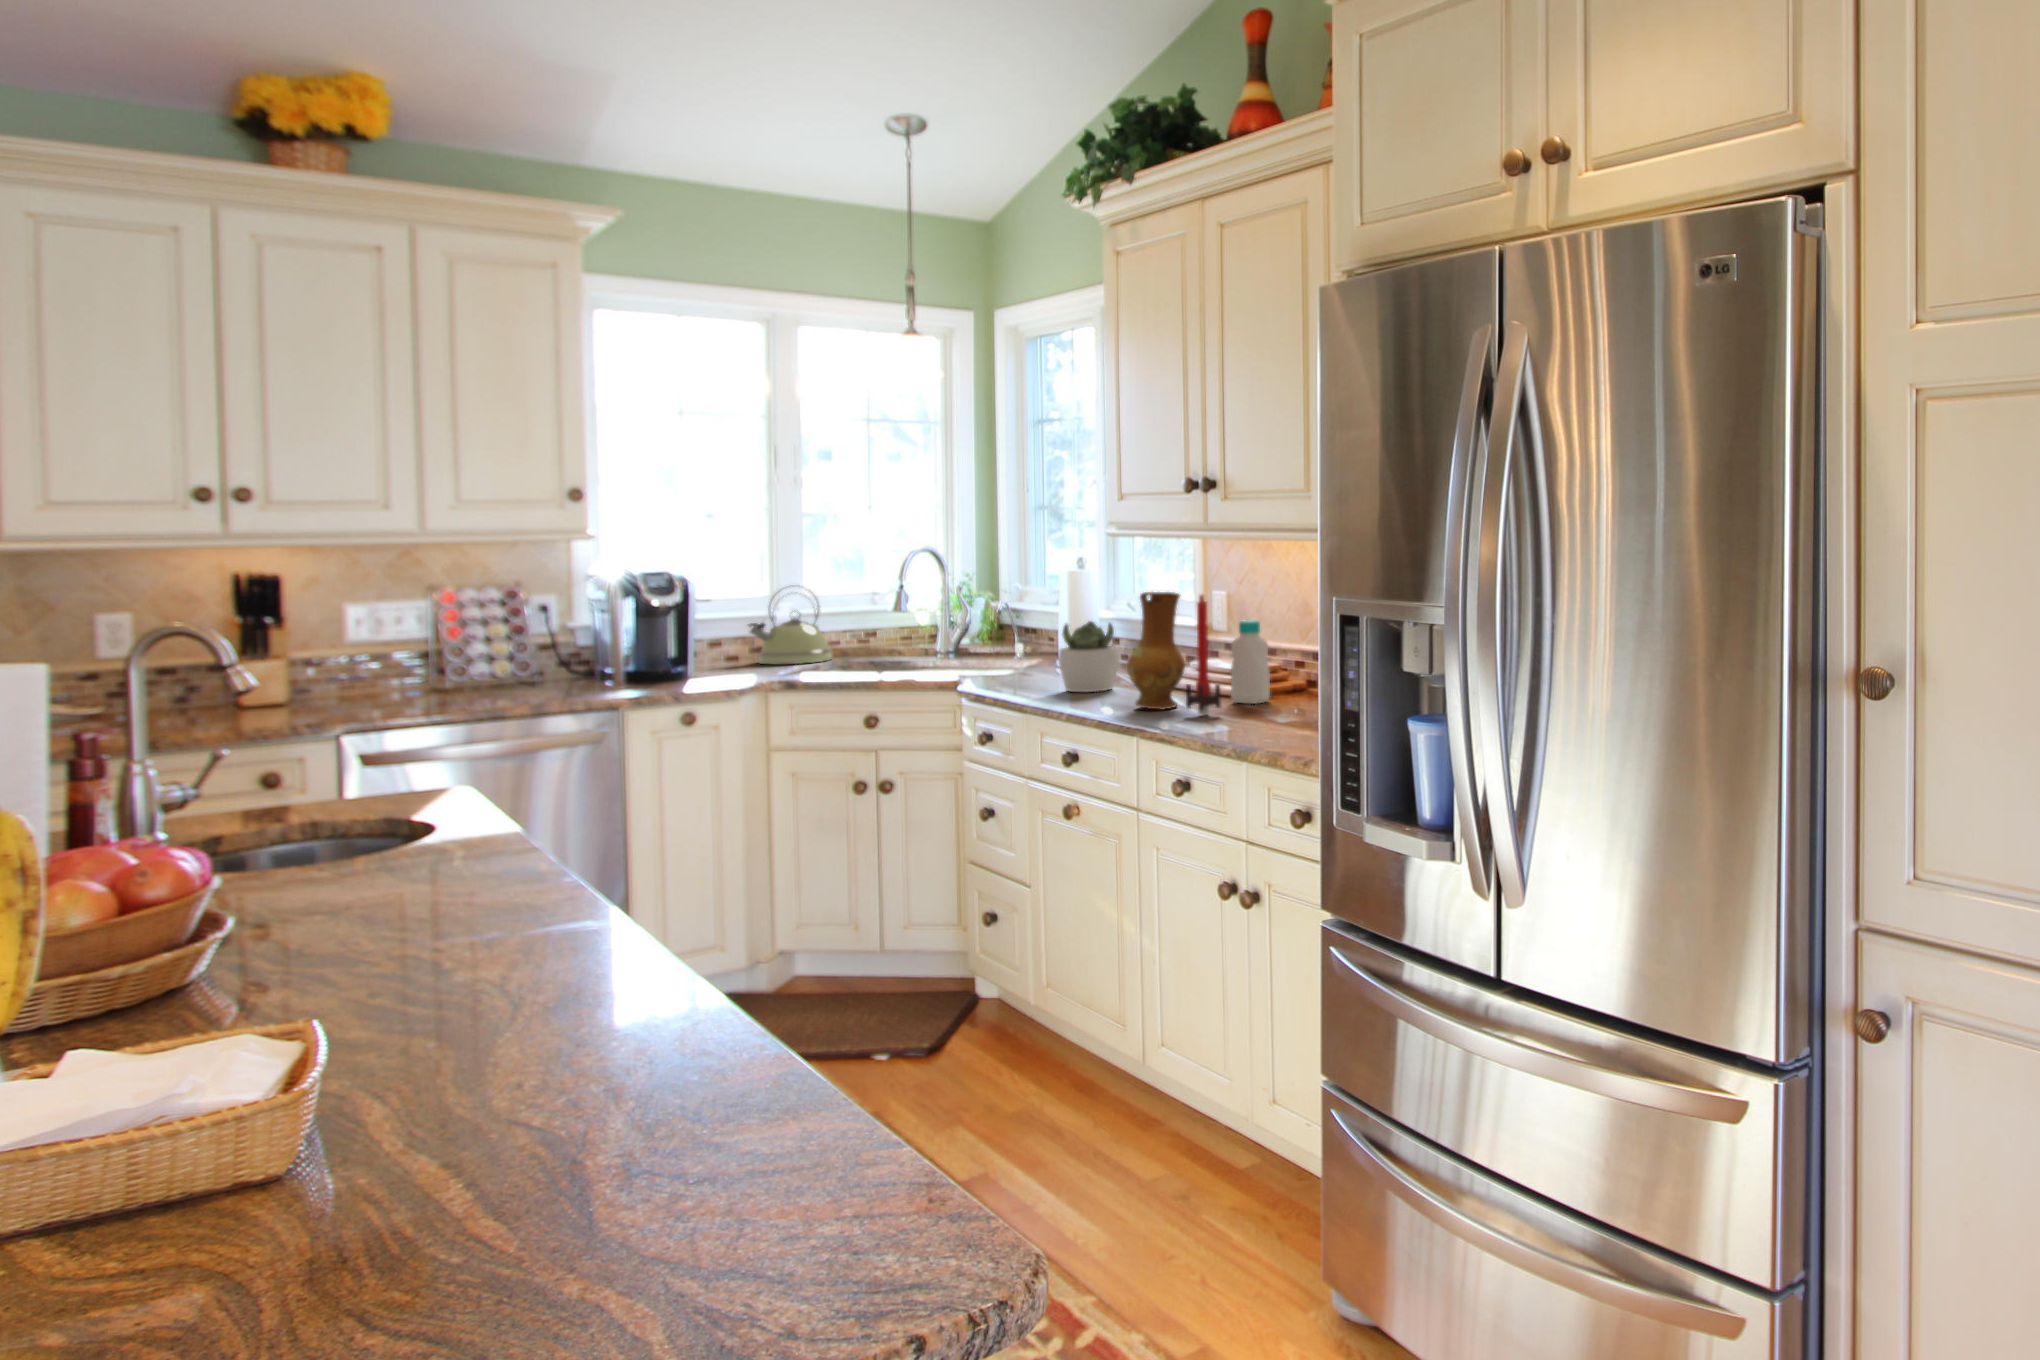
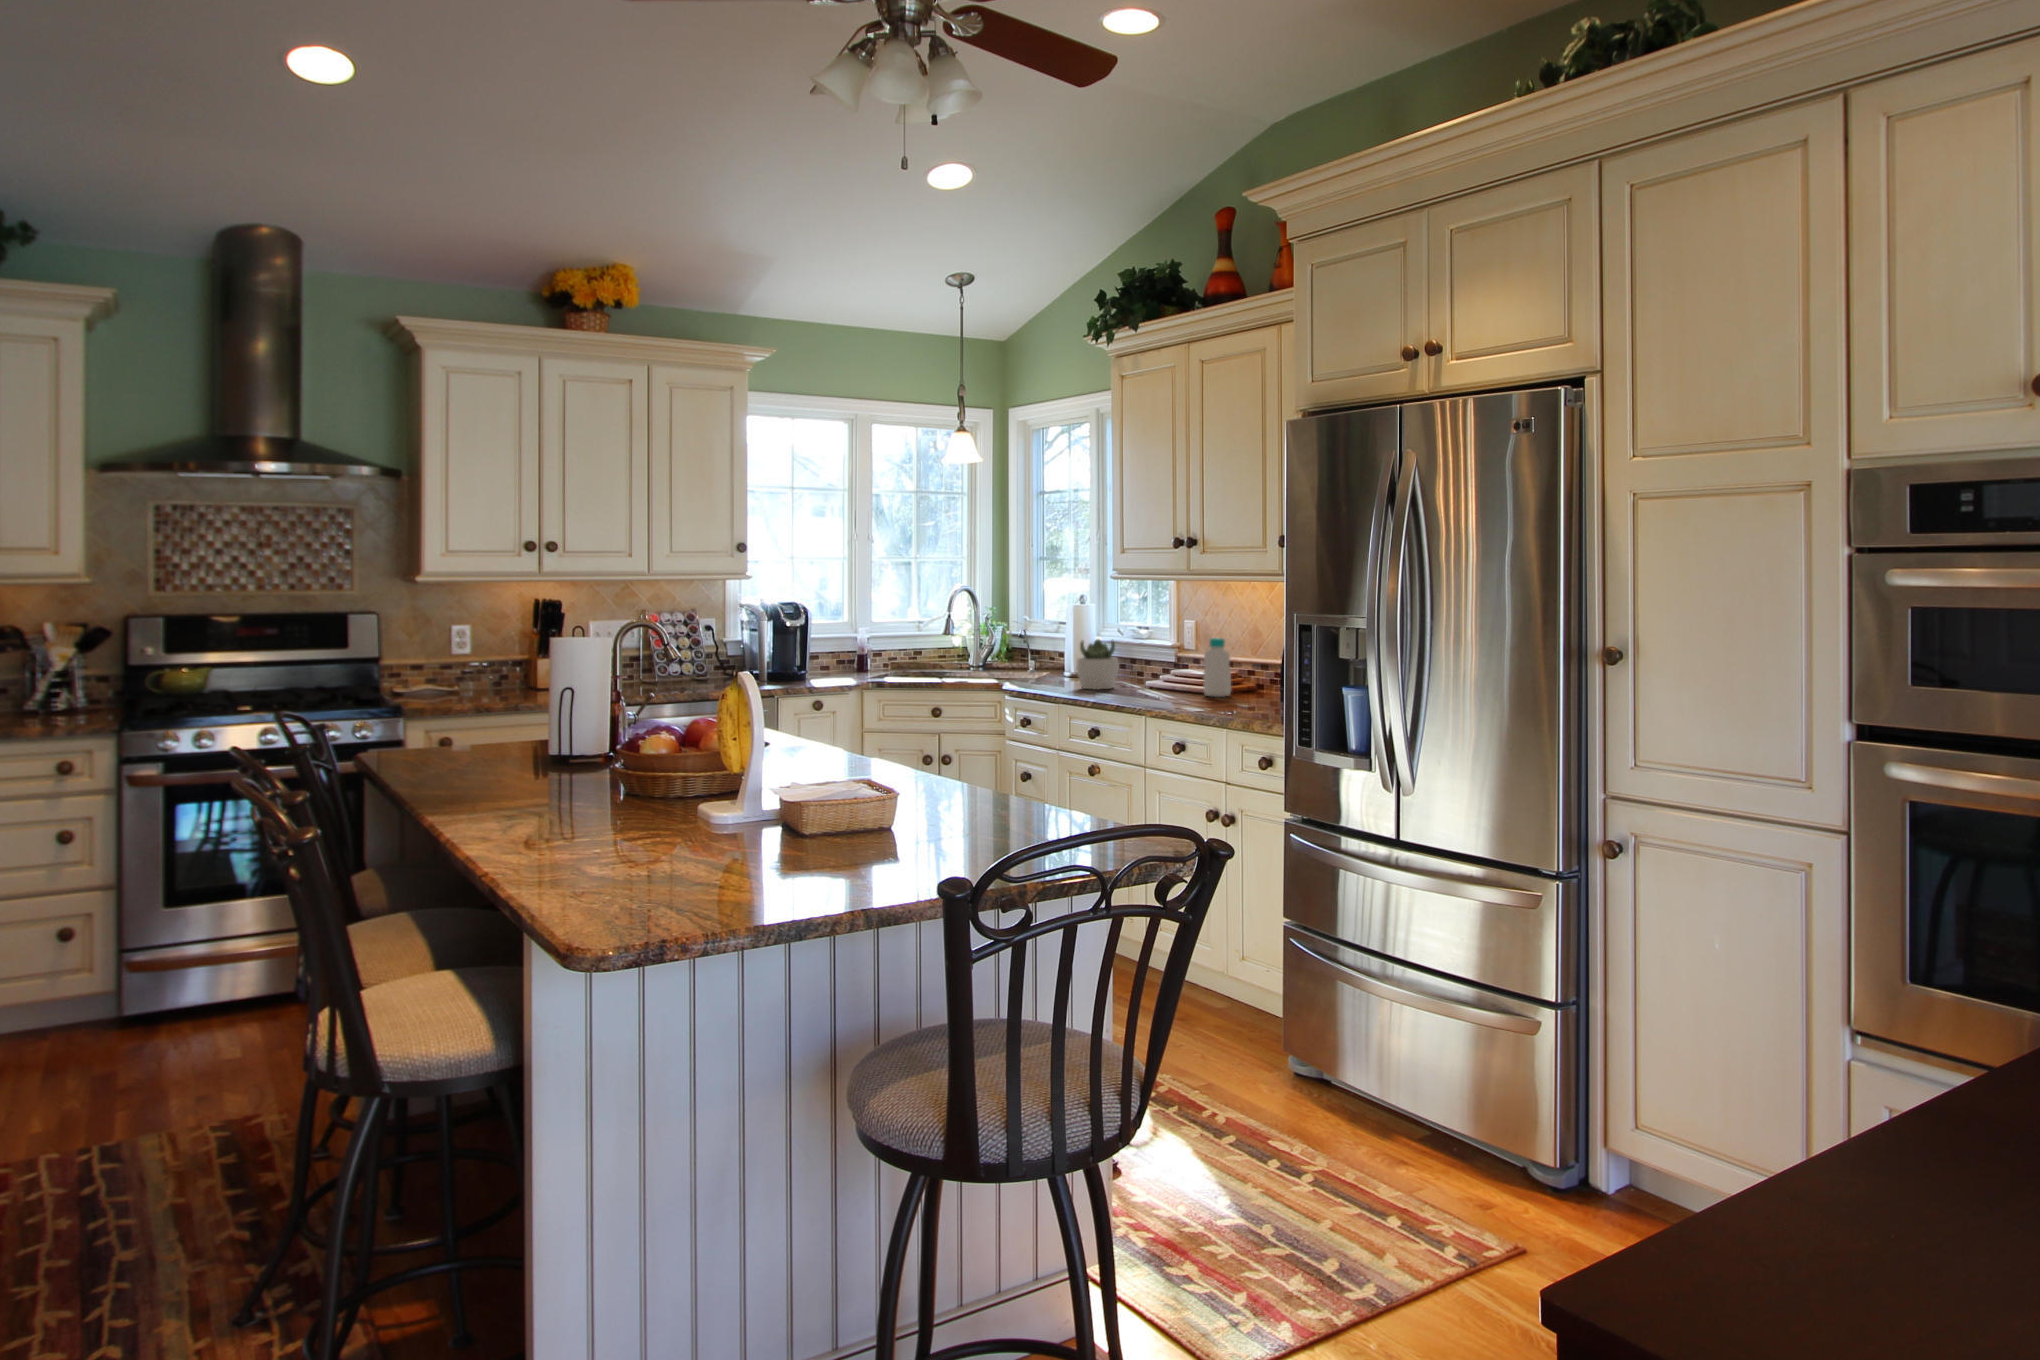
kettle: present [749,586,831,664] -> none [838,614,894,672]
ceramic jug: present [1127,592,1185,710] -> none [1133,616,1172,699]
candle: present [1186,595,1221,715] -> none [1176,618,1200,702]

